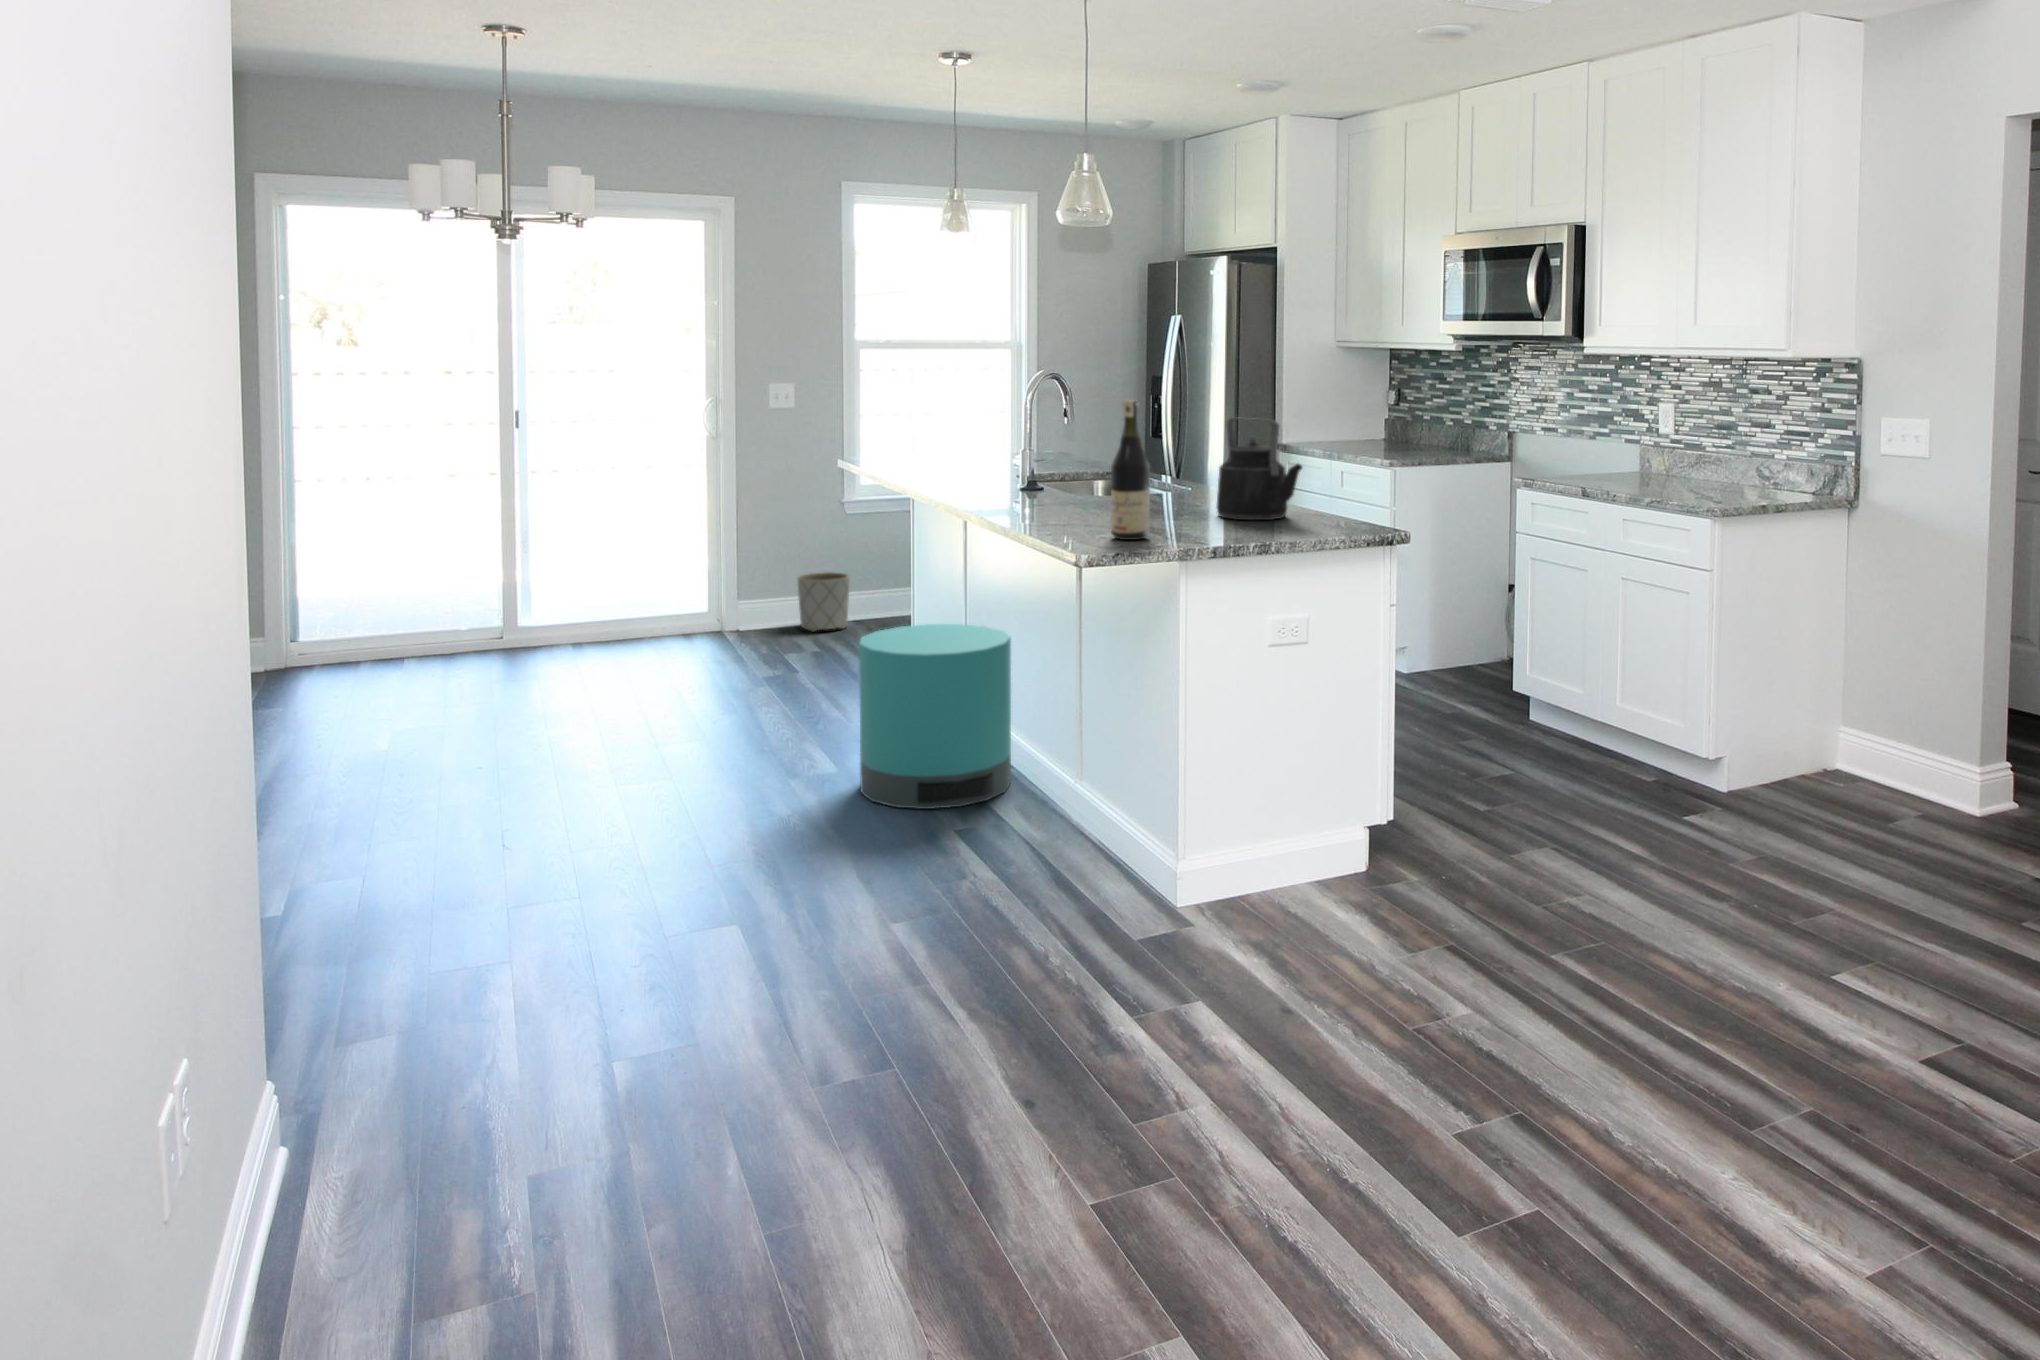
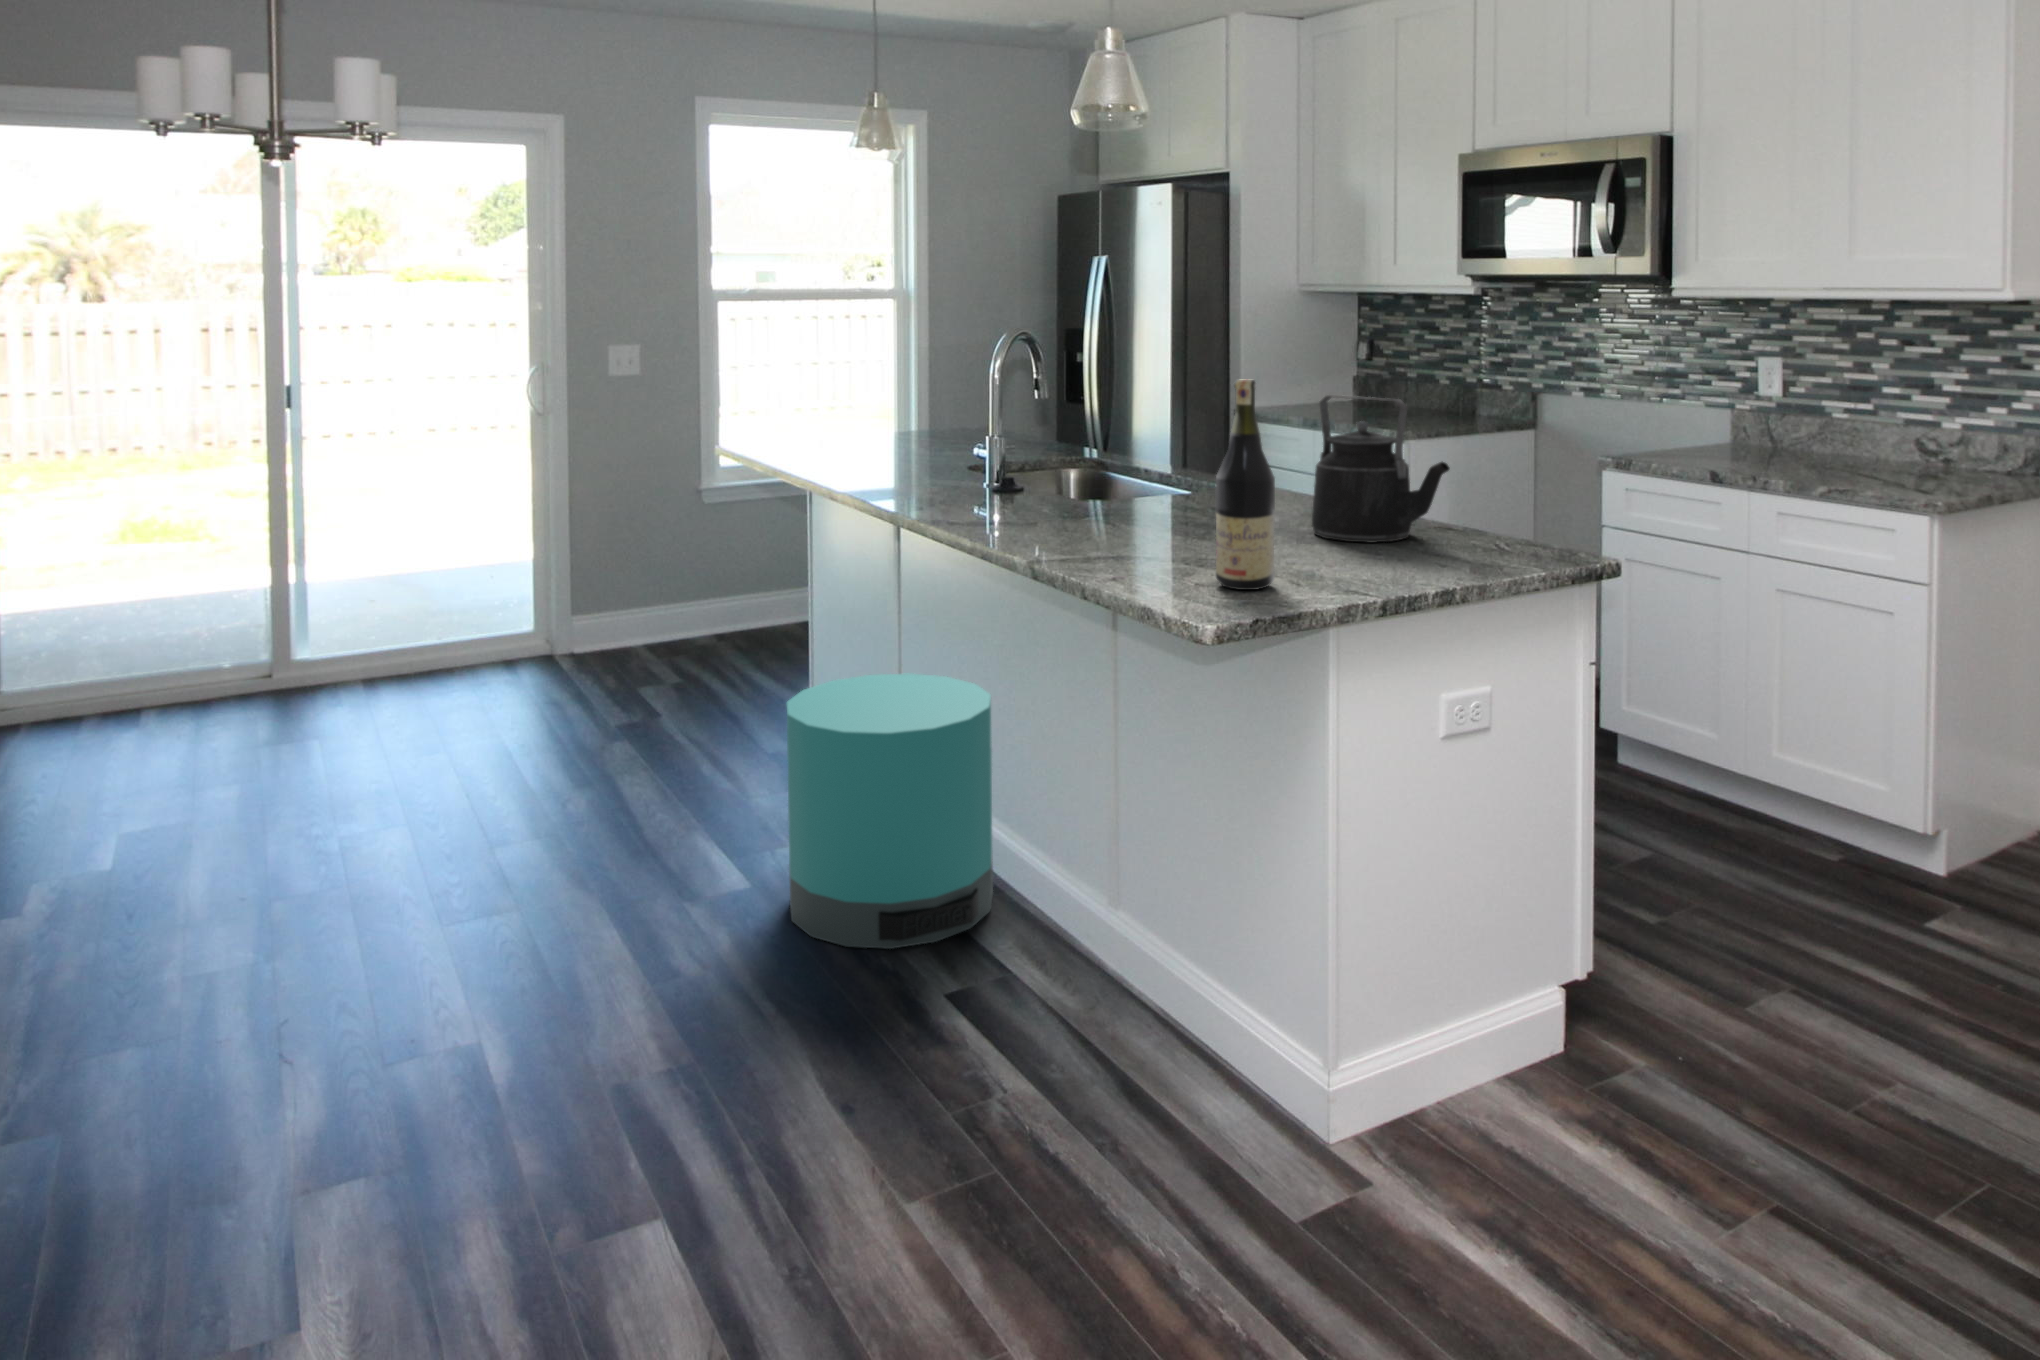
planter: present [798,572,849,632] -> none [647,574,710,650]

